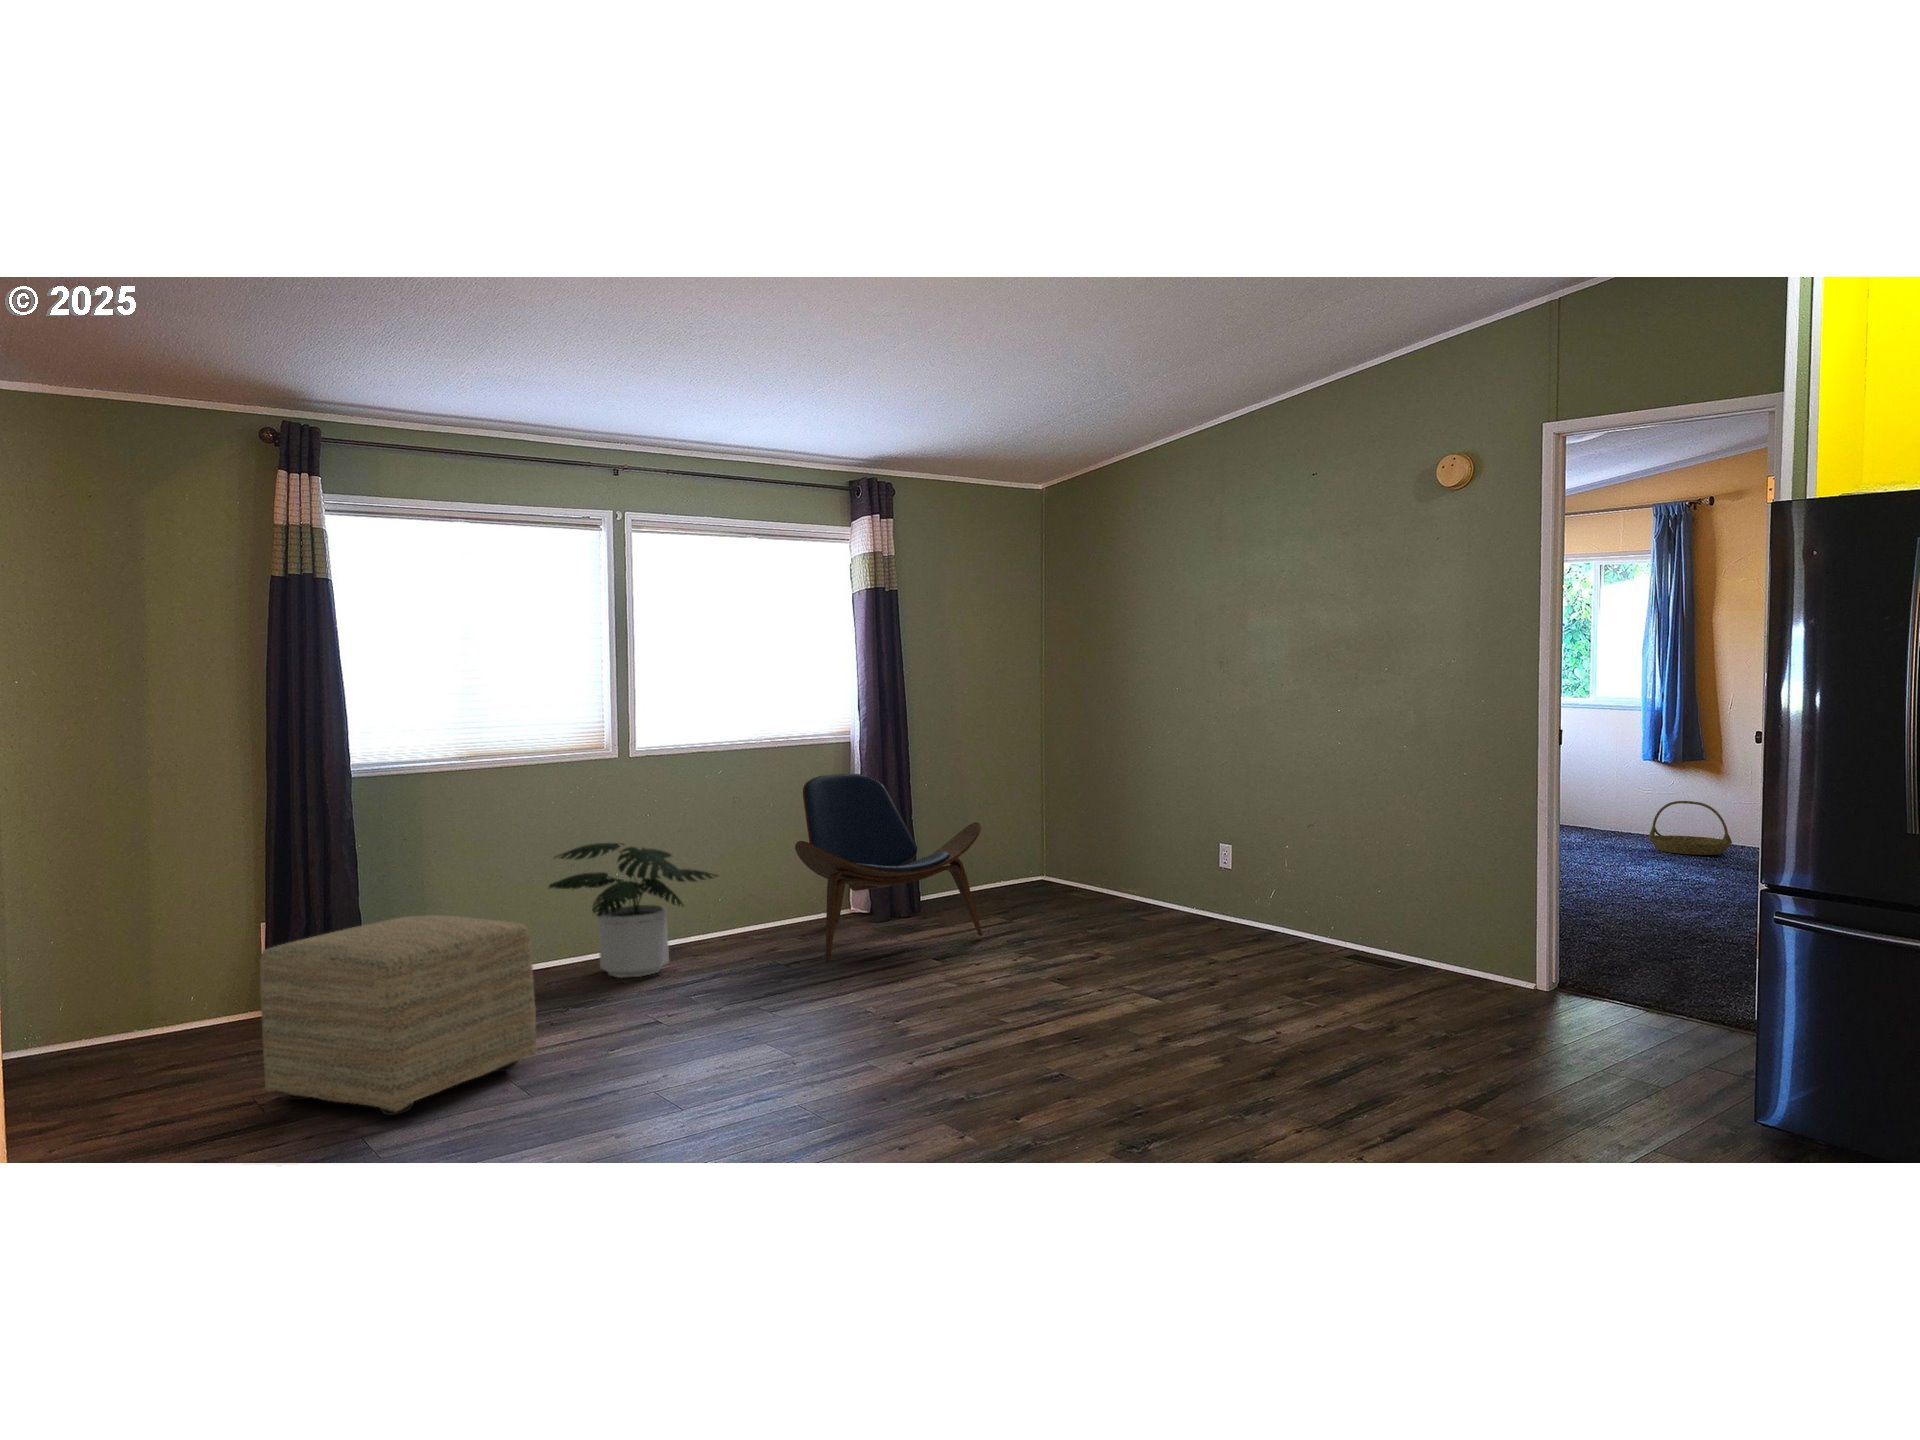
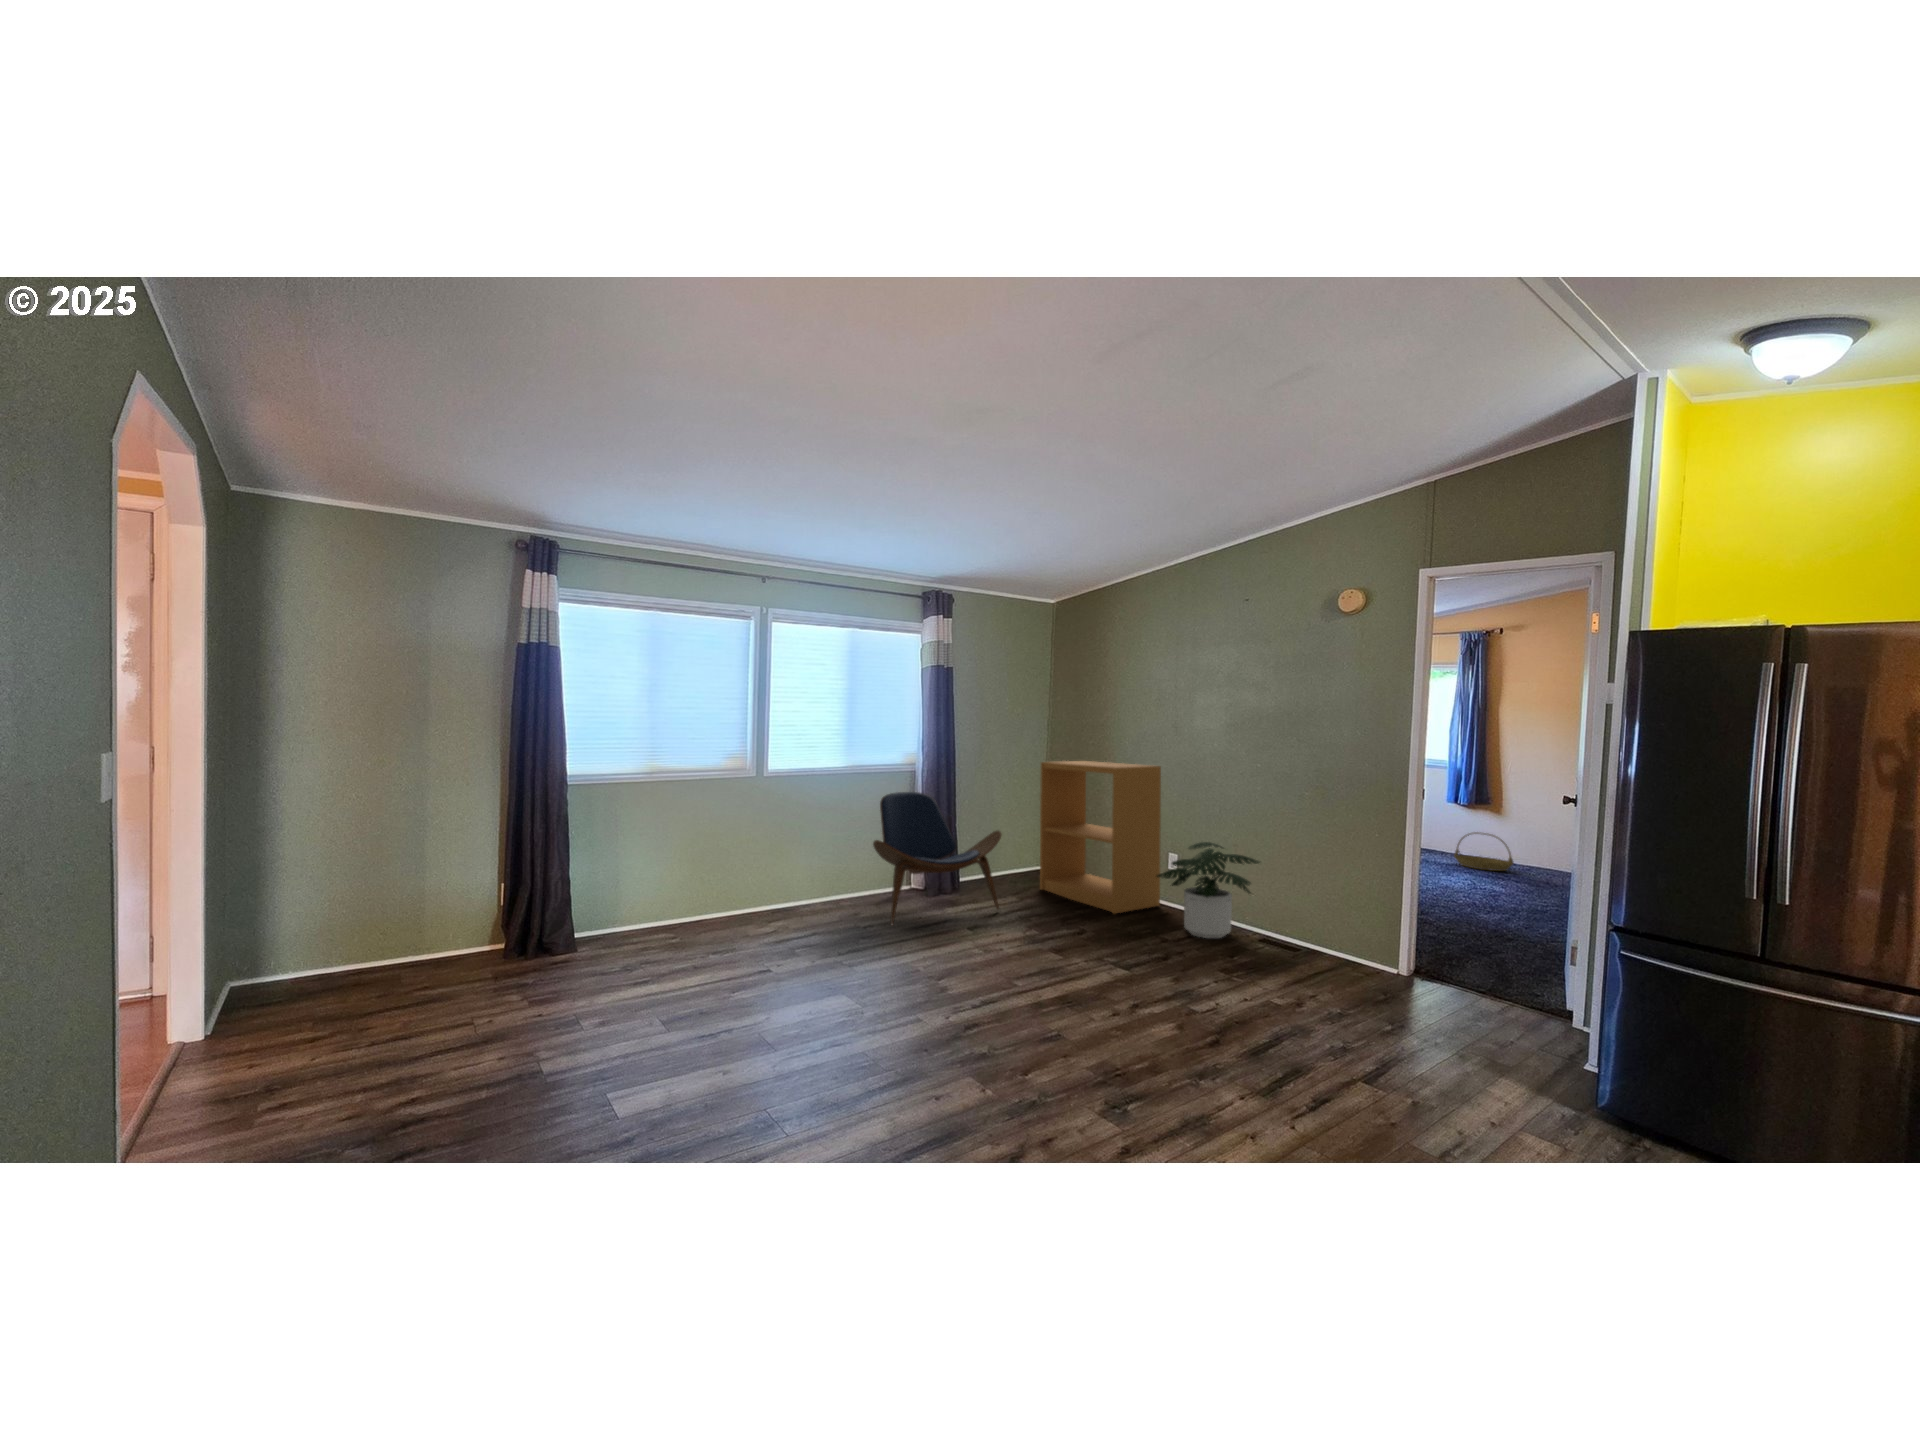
bookshelf: none [1036,719,1214,933] -> present [1040,761,1161,914]
potted plant: present [549,843,717,978] -> present [1156,842,1260,938]
ottoman: present [260,915,537,1115] -> none [481,889,680,1044]

